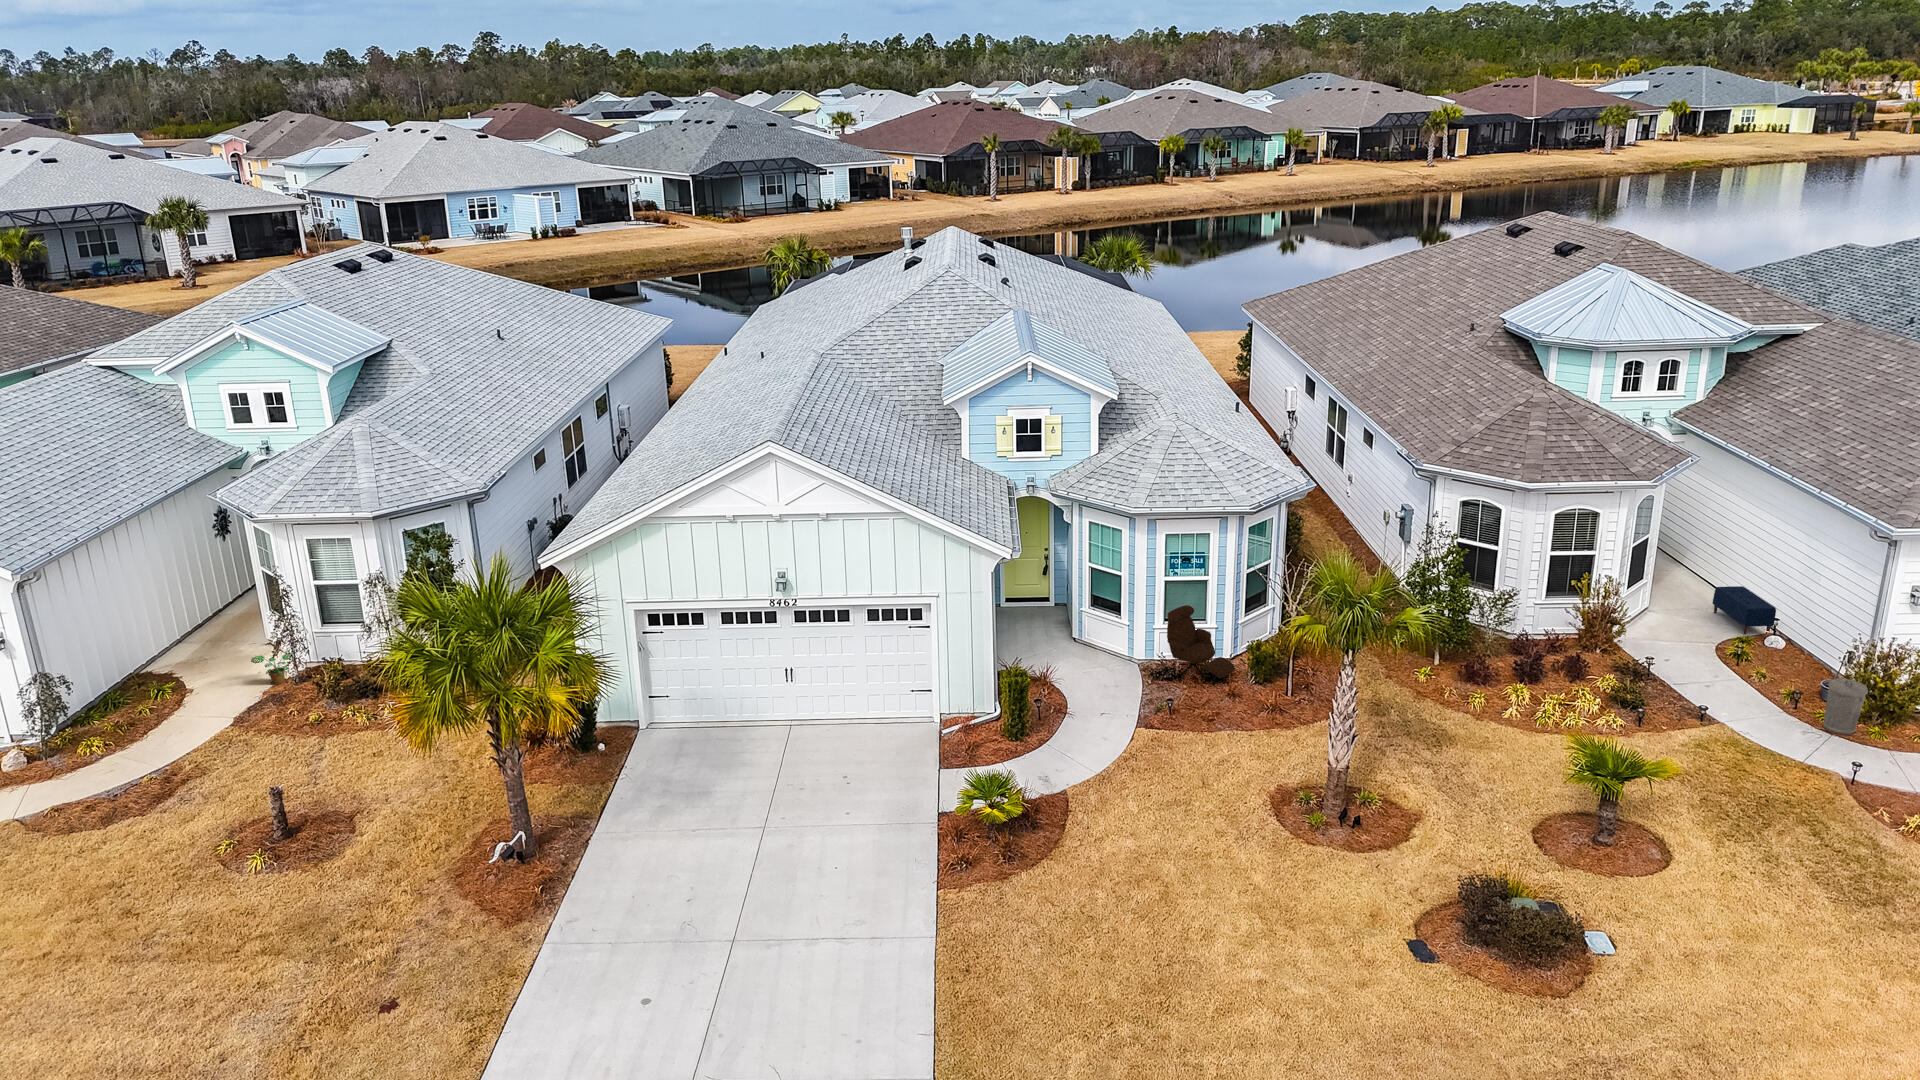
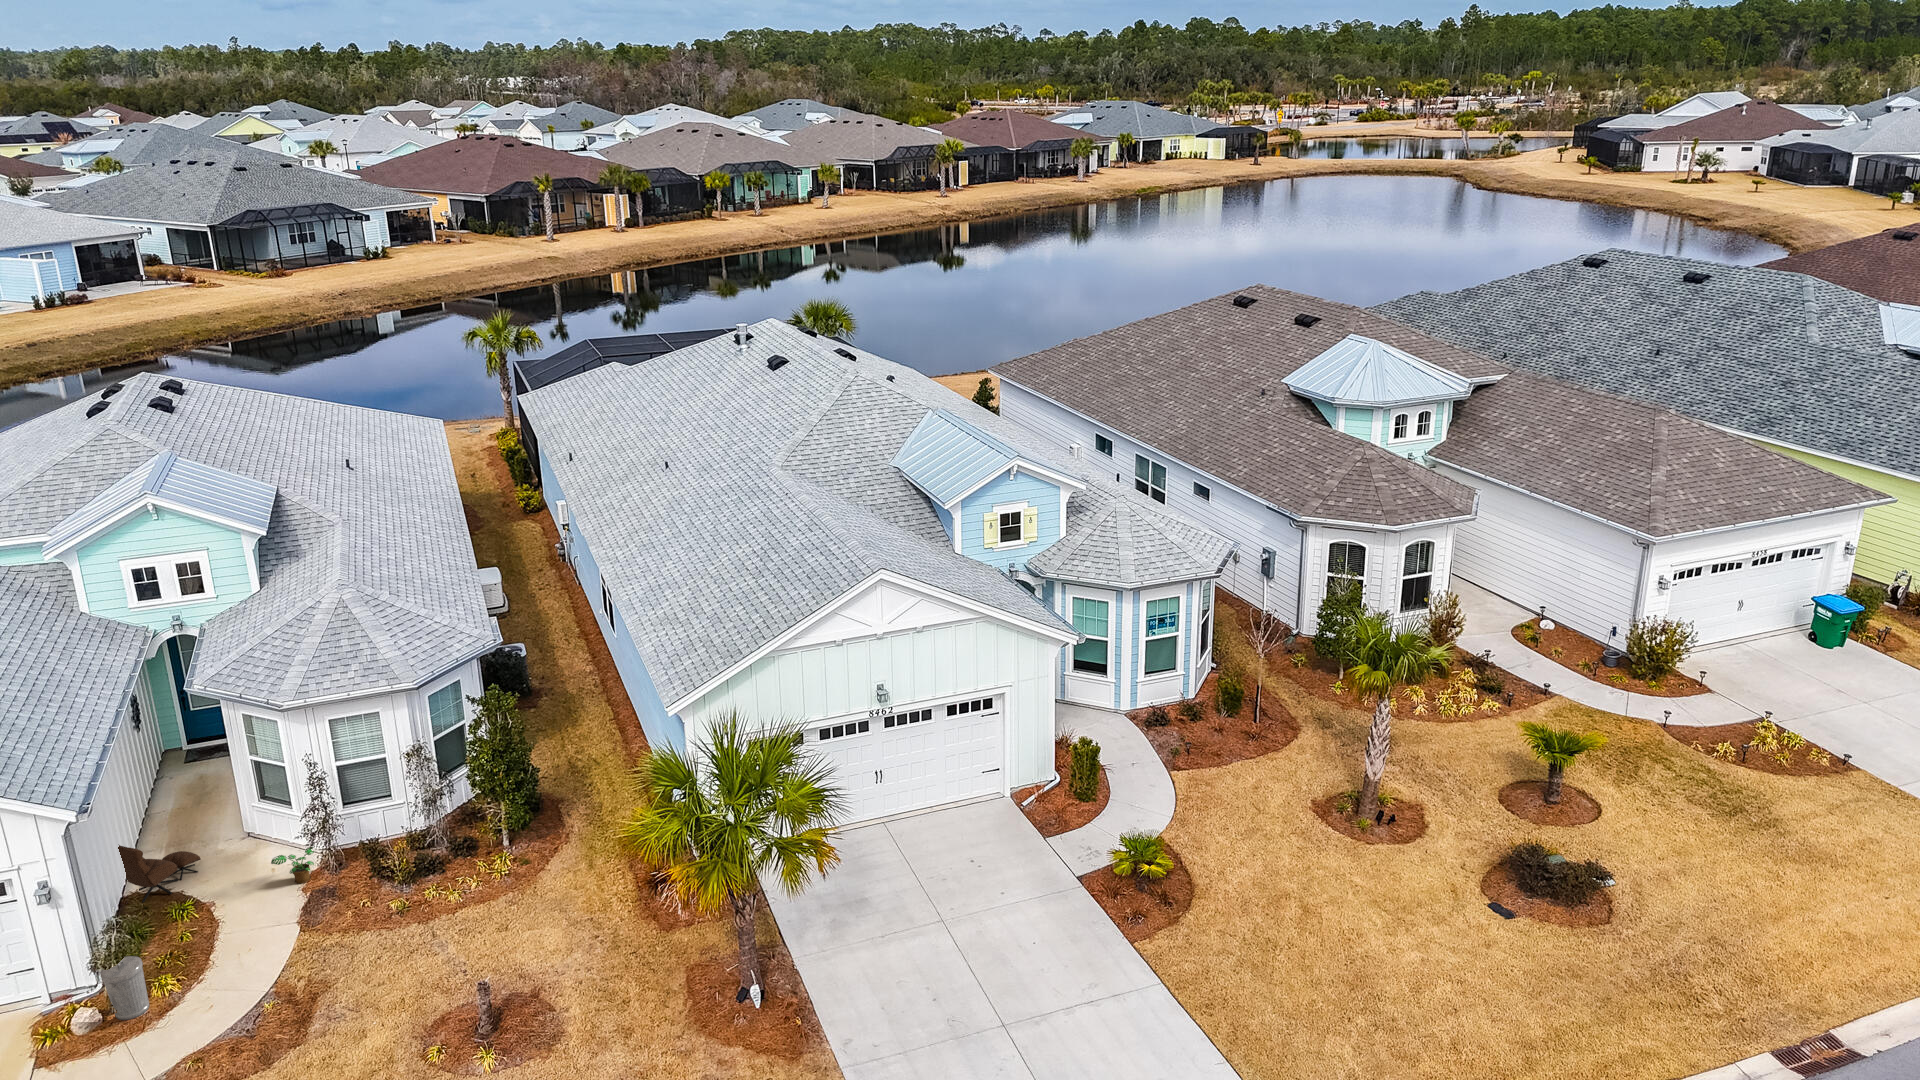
bench: present [1713,586,1776,635] -> none [1489,583,1540,620]
lounge chair: present [1167,605,1235,685] -> present [118,845,201,903]
trash can: present [1823,678,1868,735] -> present [100,956,149,1020]

